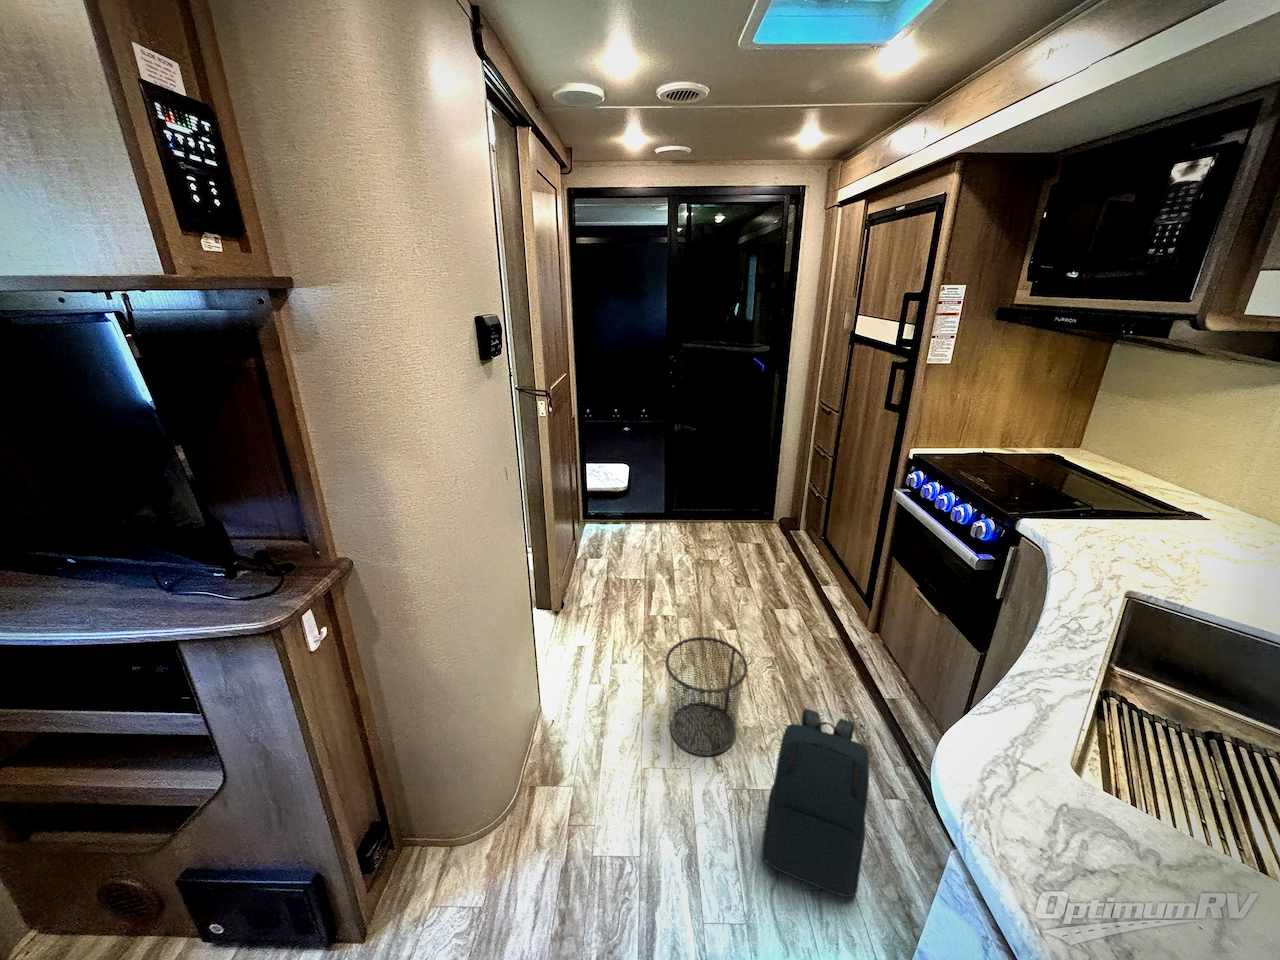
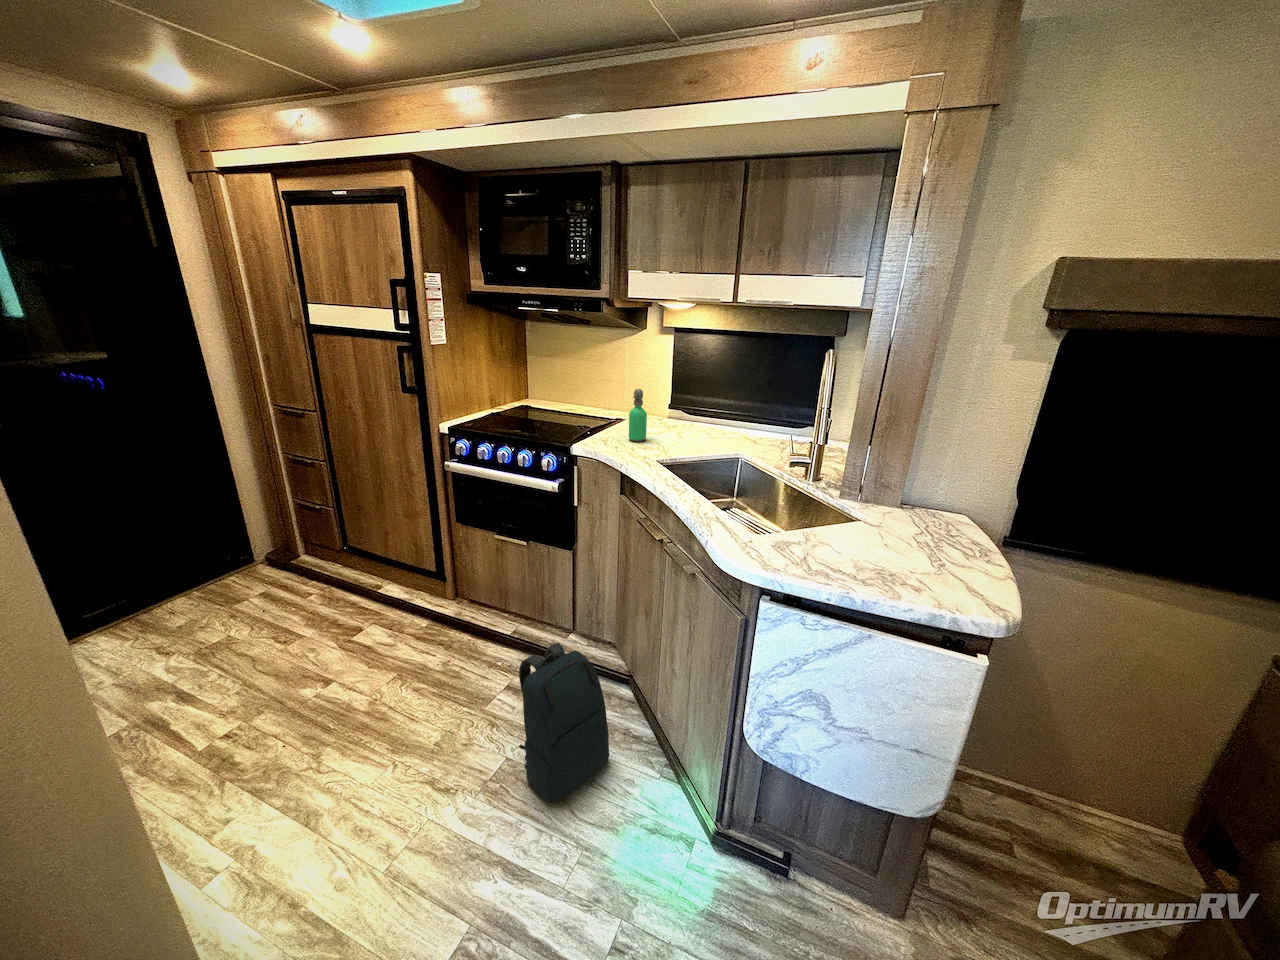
soap dispenser: none [1142,469,1201,556] -> present [629,389,647,442]
waste bin: present [665,637,747,755] -> none [336,675,444,818]

